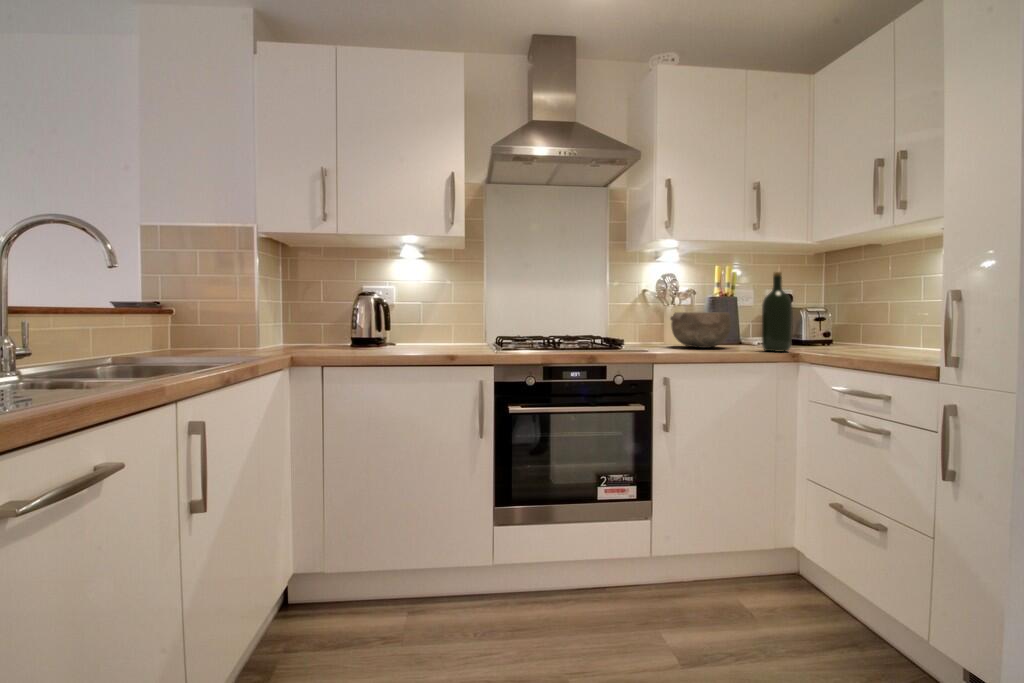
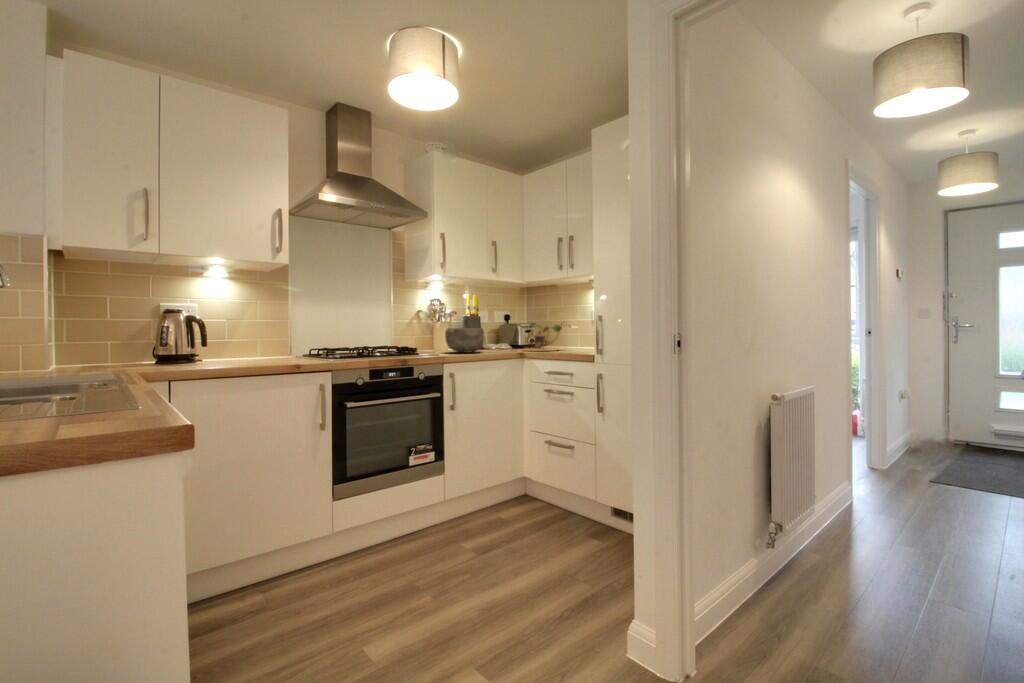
wine bottle: present [762,272,793,352] -> none [503,302,521,353]
plant: none [796,302,902,350] -> present [525,323,570,351]

